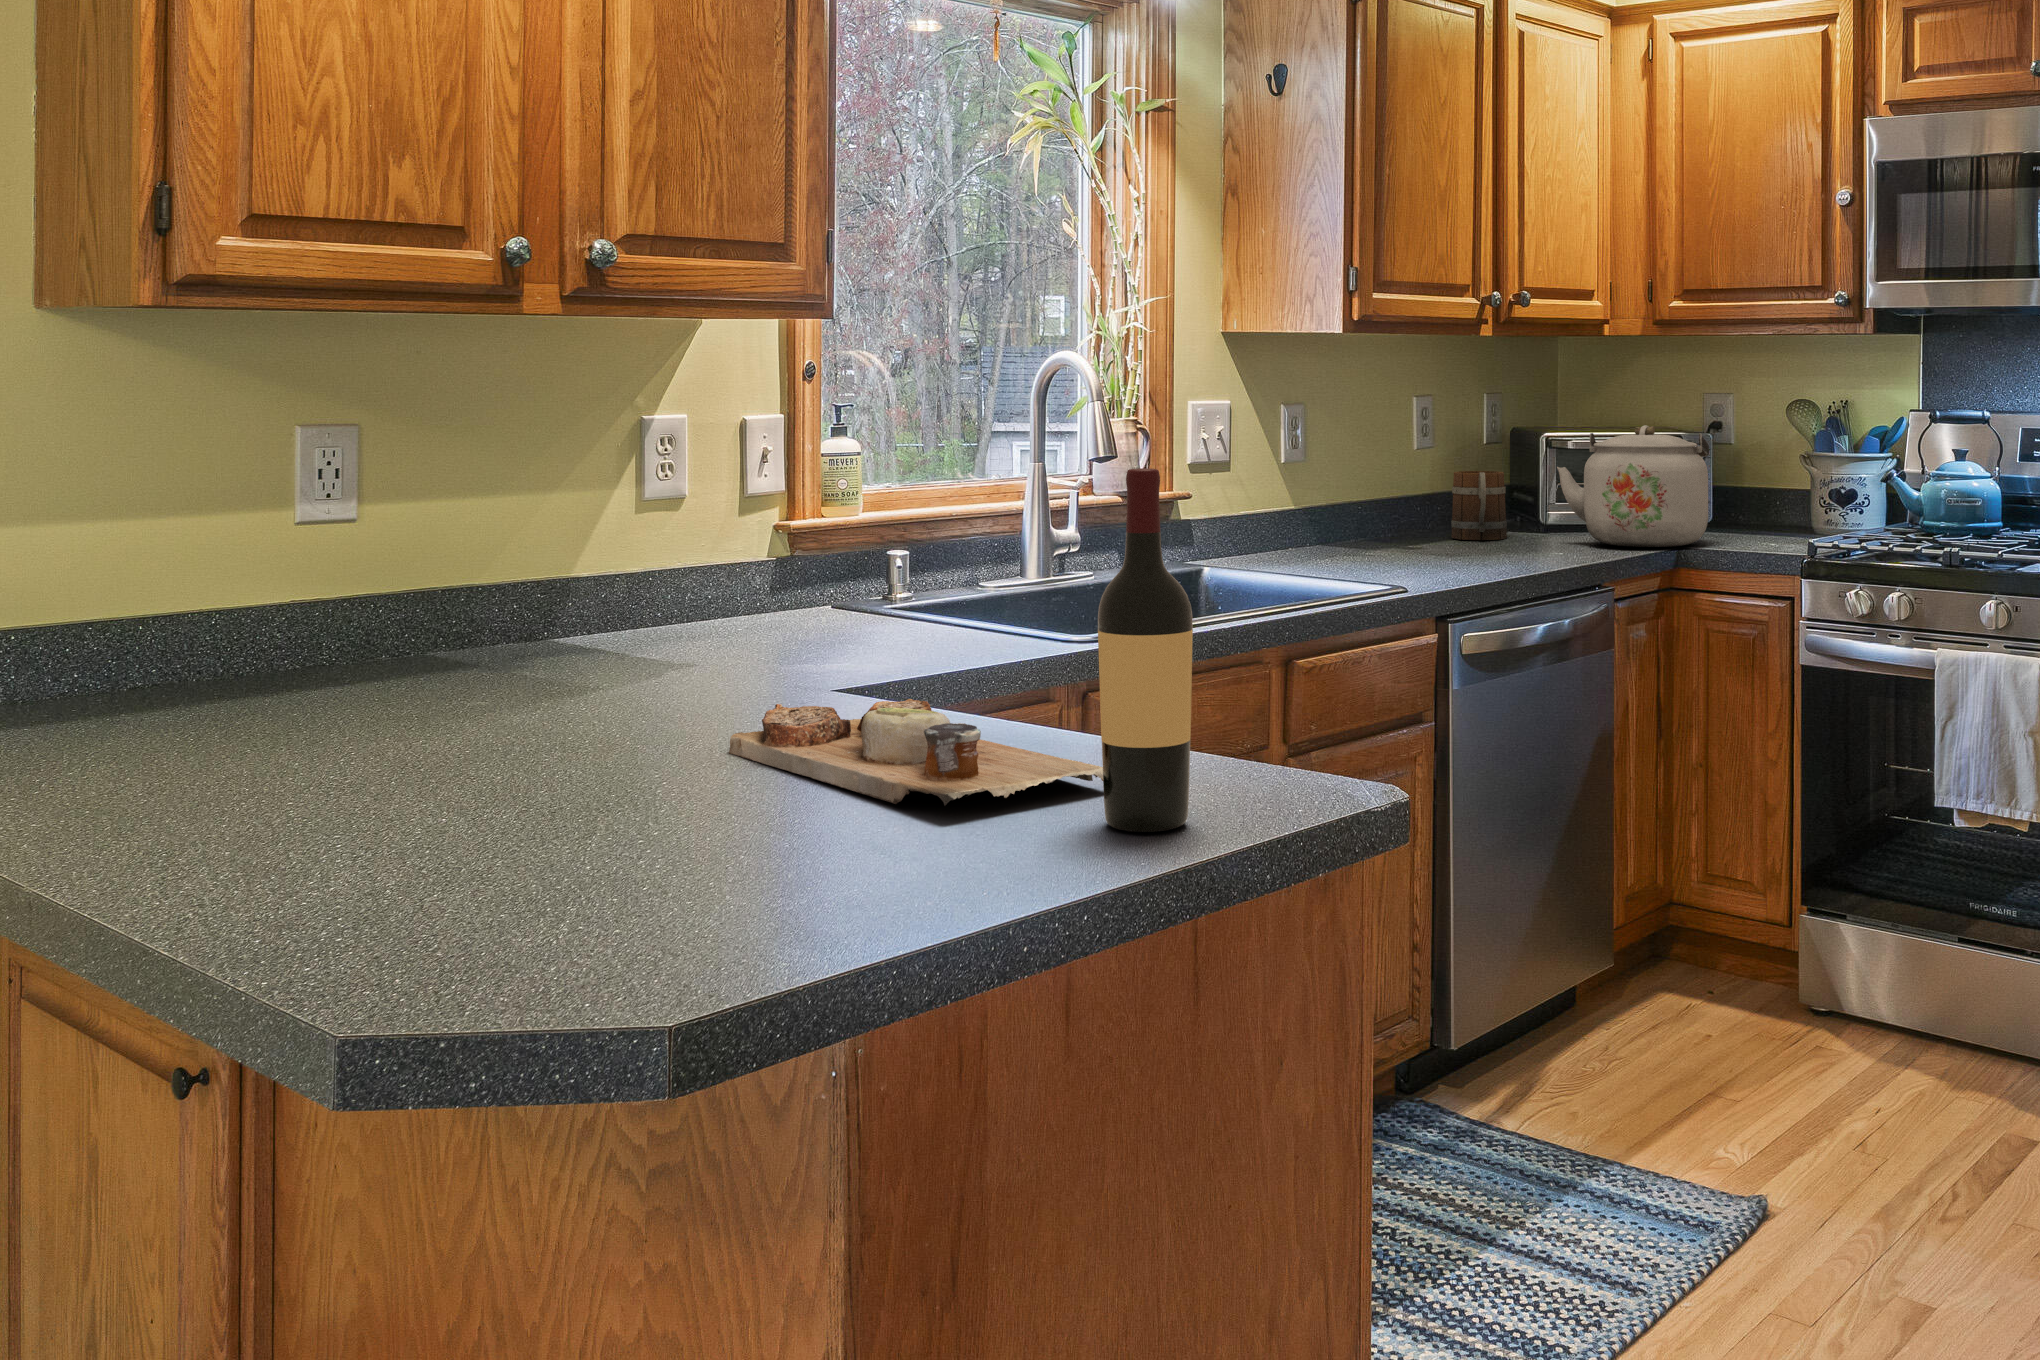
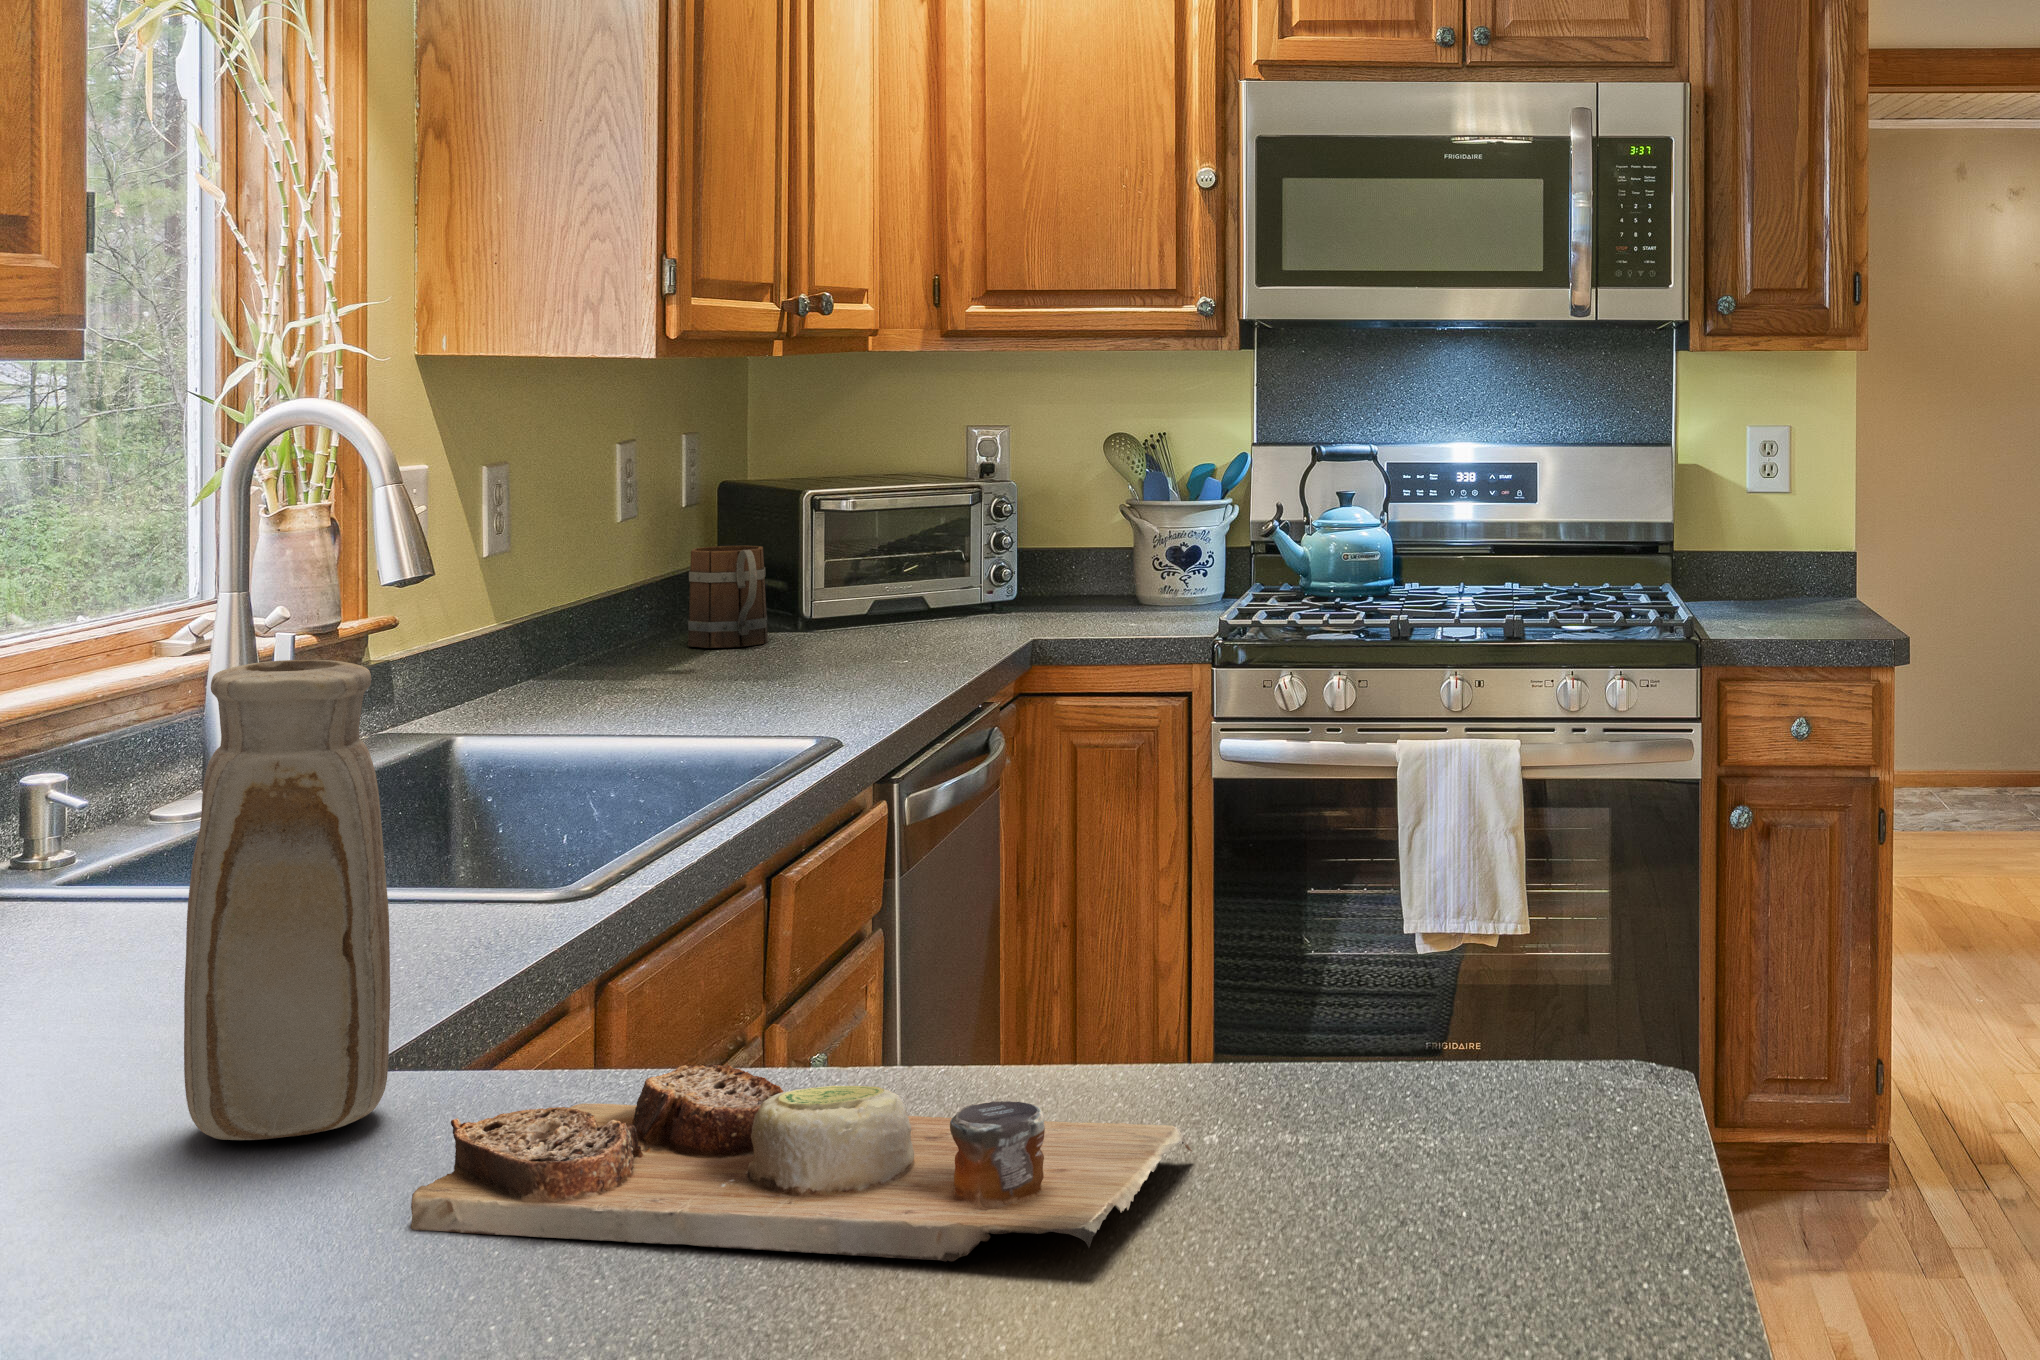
kettle: present [1557,425,1709,547] -> none [863,476,1069,642]
vase: none [715,457,819,711] -> present [184,660,390,1140]
wine bottle: present [1098,468,1193,832] -> none [1284,667,1427,1223]

